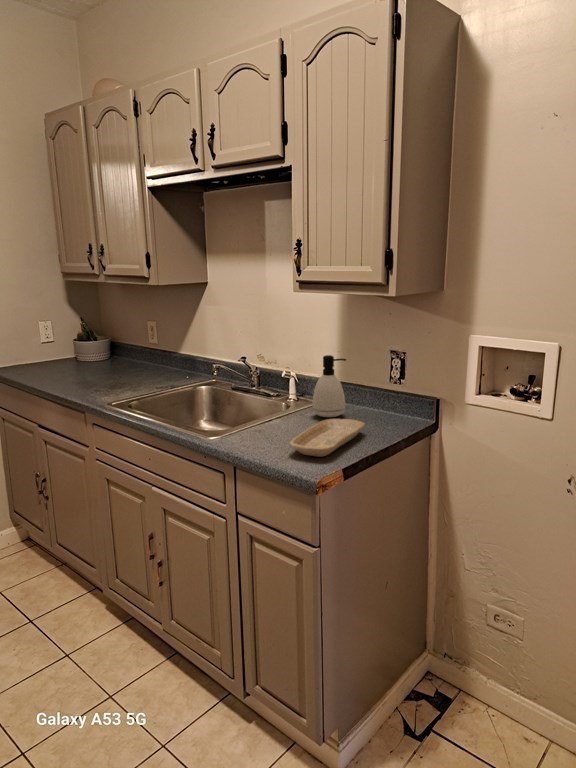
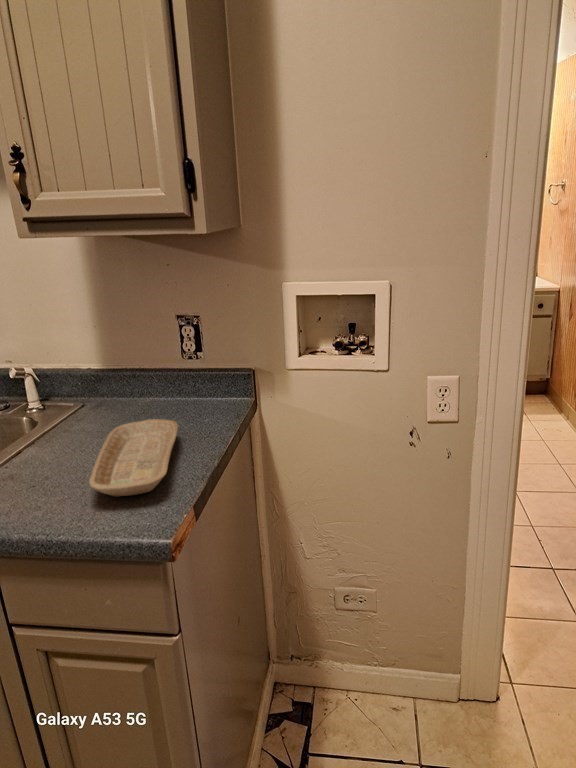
soap dispenser: present [312,355,346,417] -> none [76,332,127,422]

